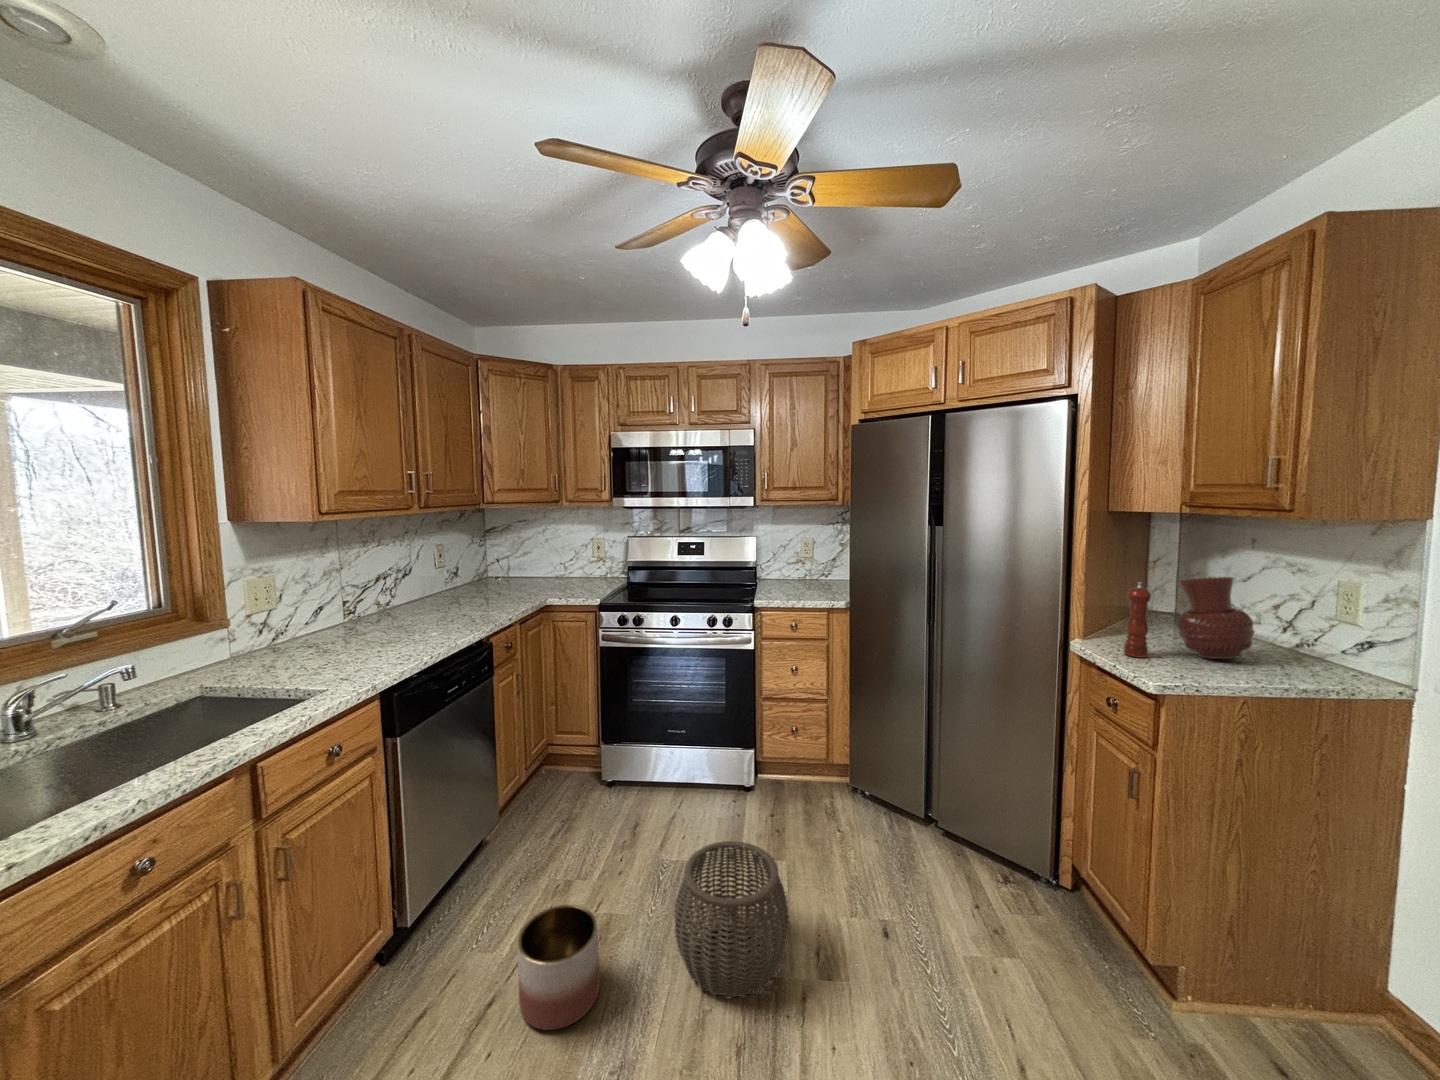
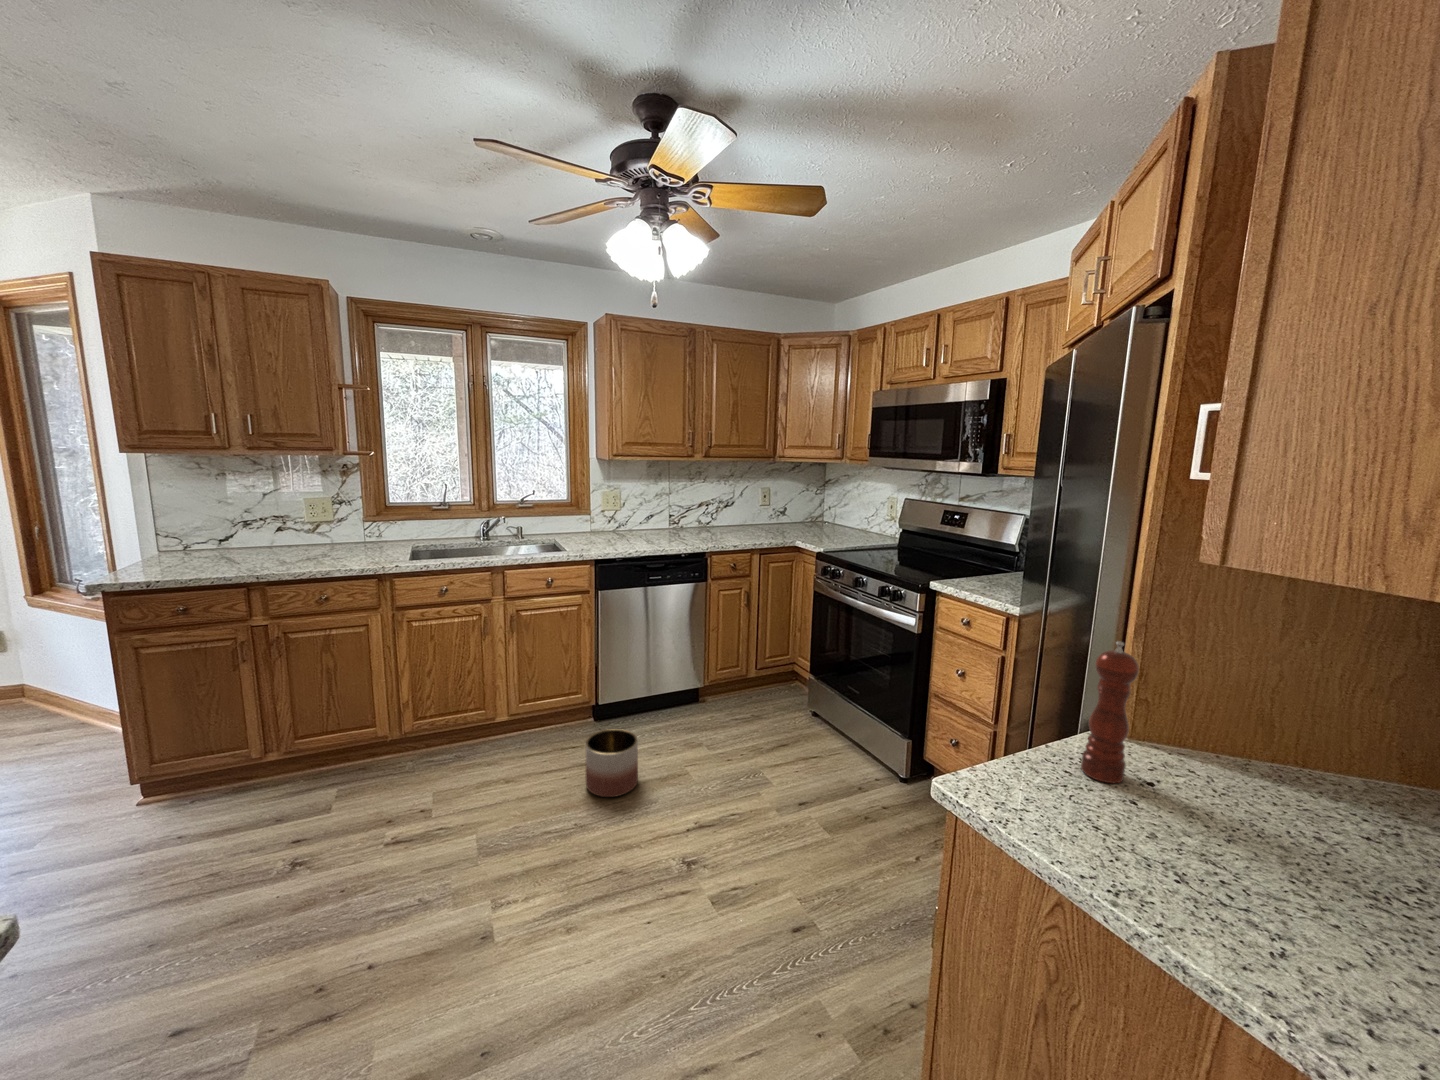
vase: present [1177,577,1255,659] -> none [1167,667,1347,873]
woven basket: present [674,841,790,999] -> none [642,749,739,868]

